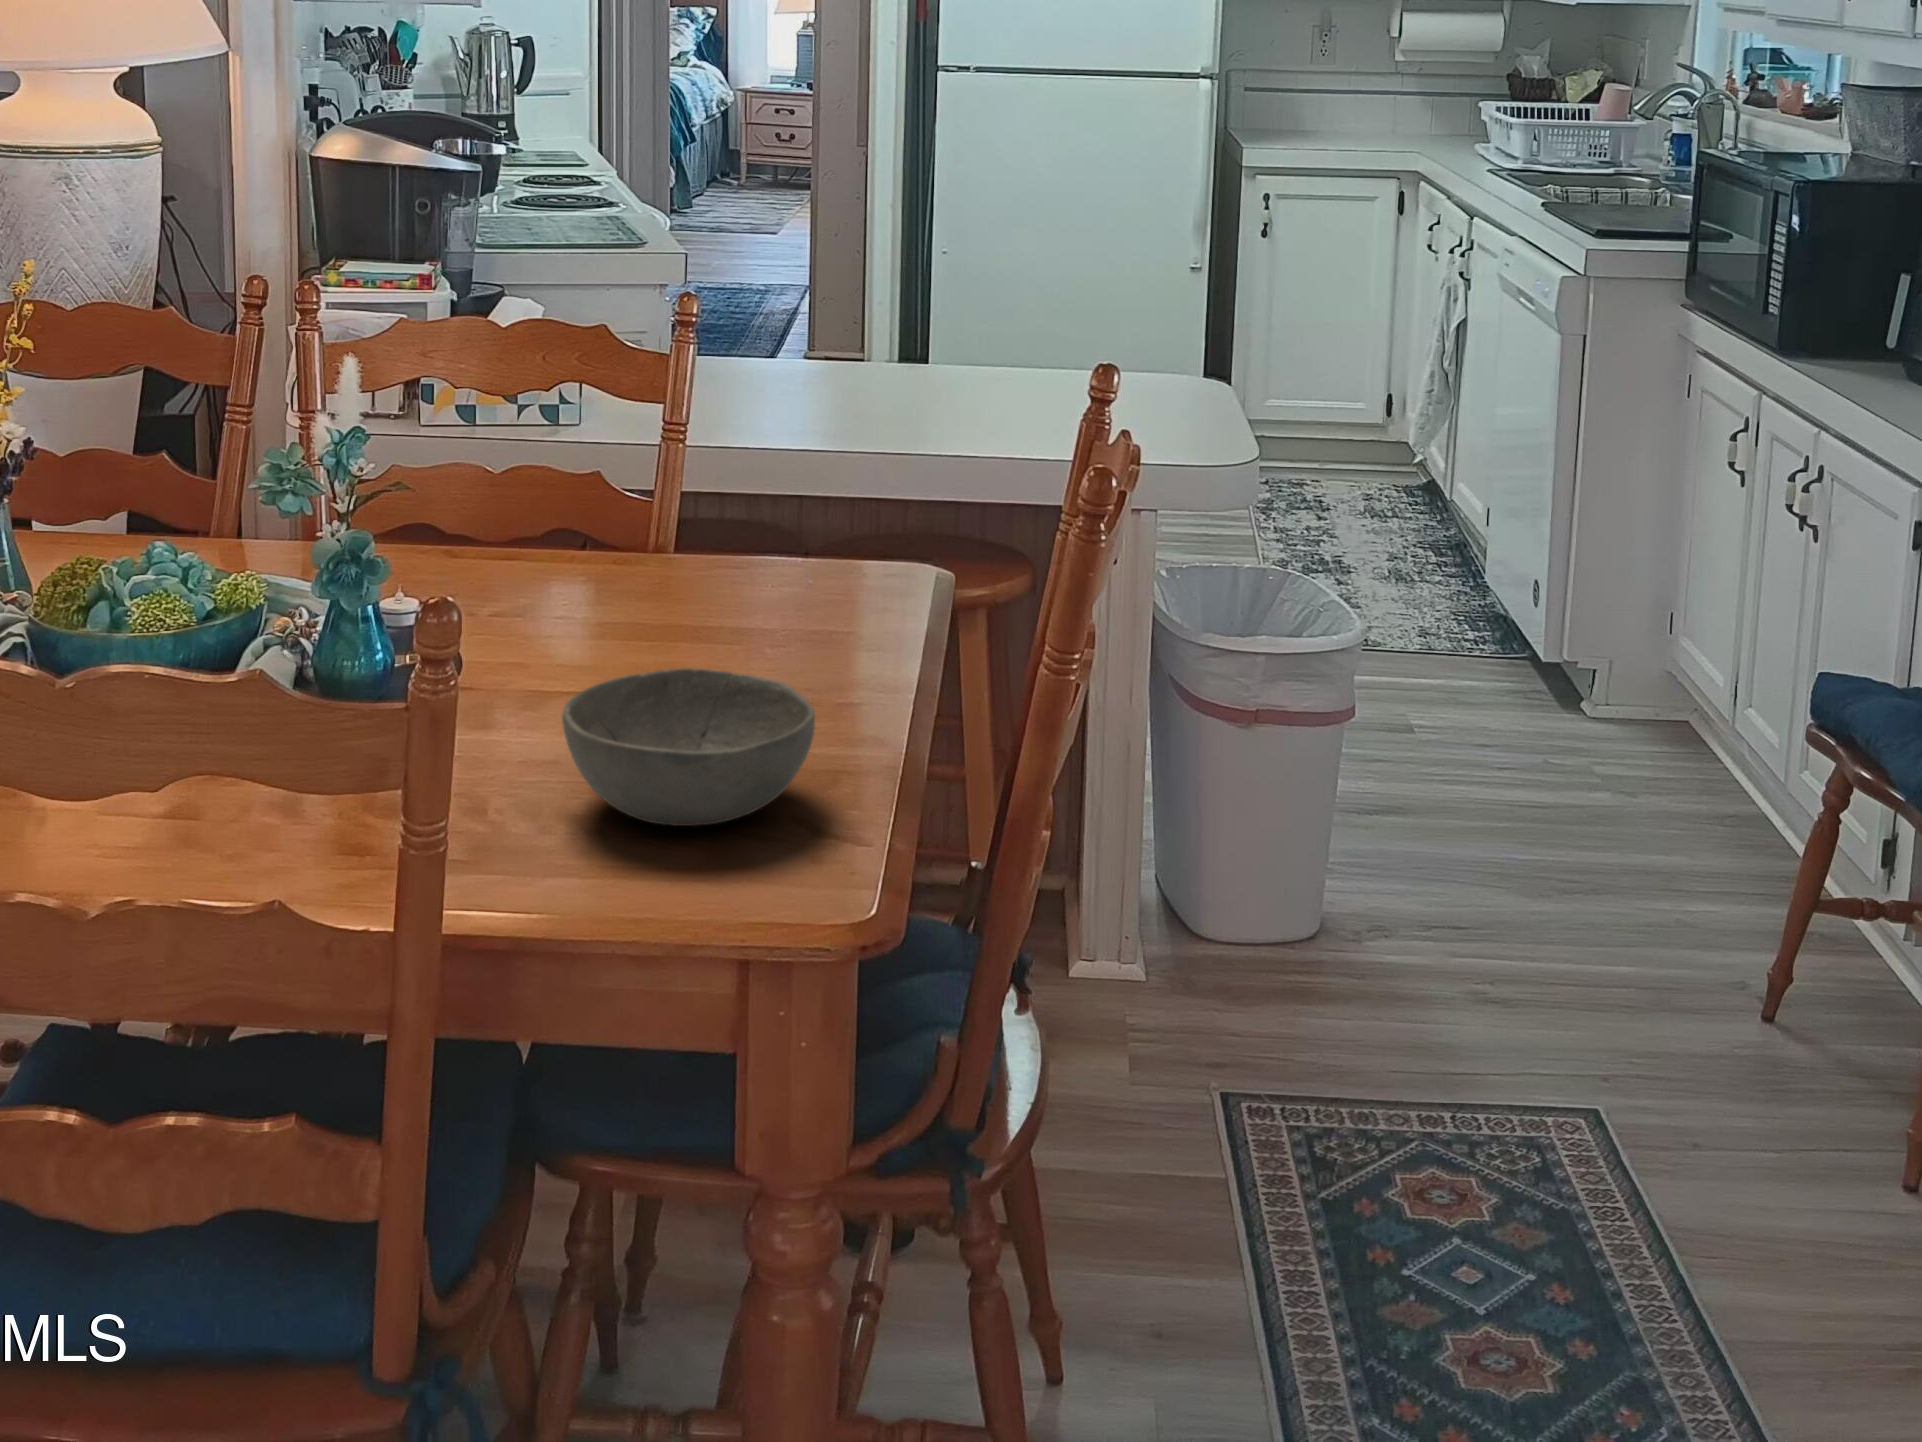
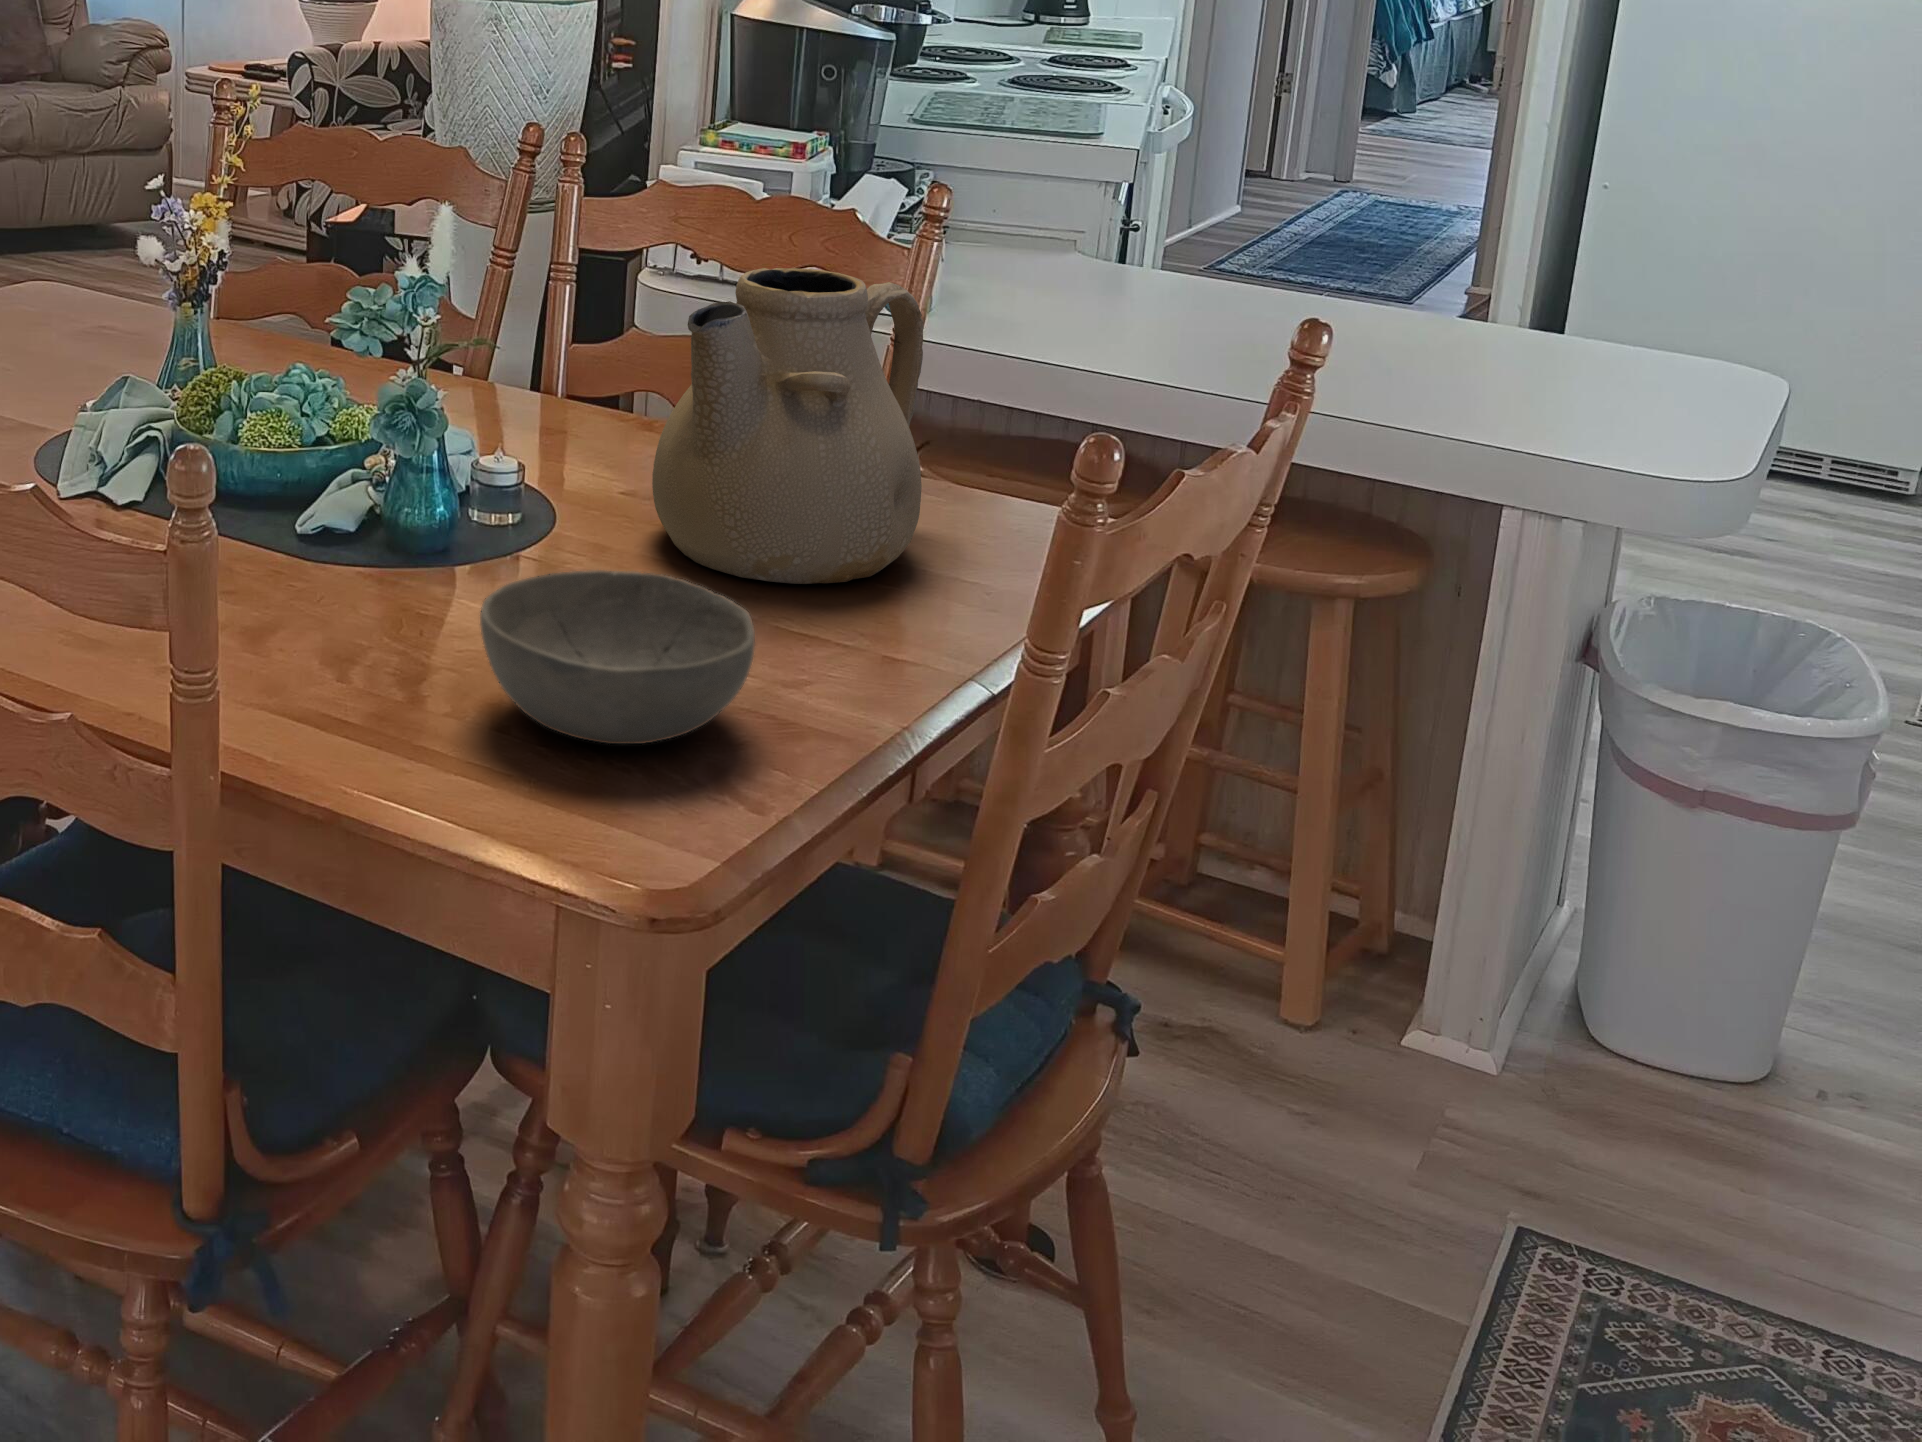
teapot: none [552,381,797,669] -> present [652,268,923,584]

